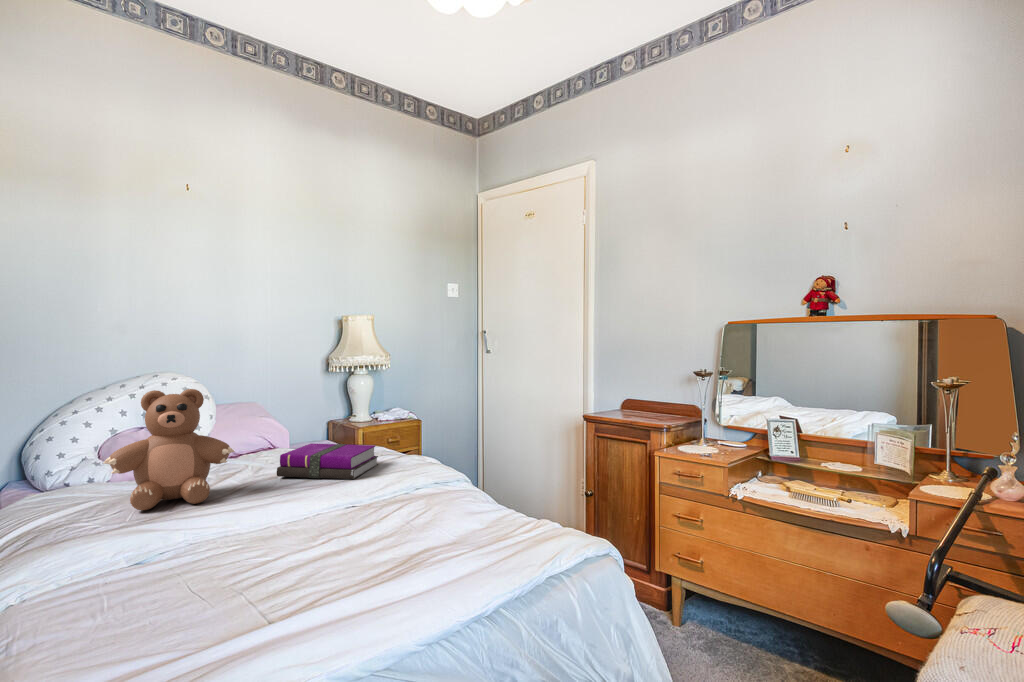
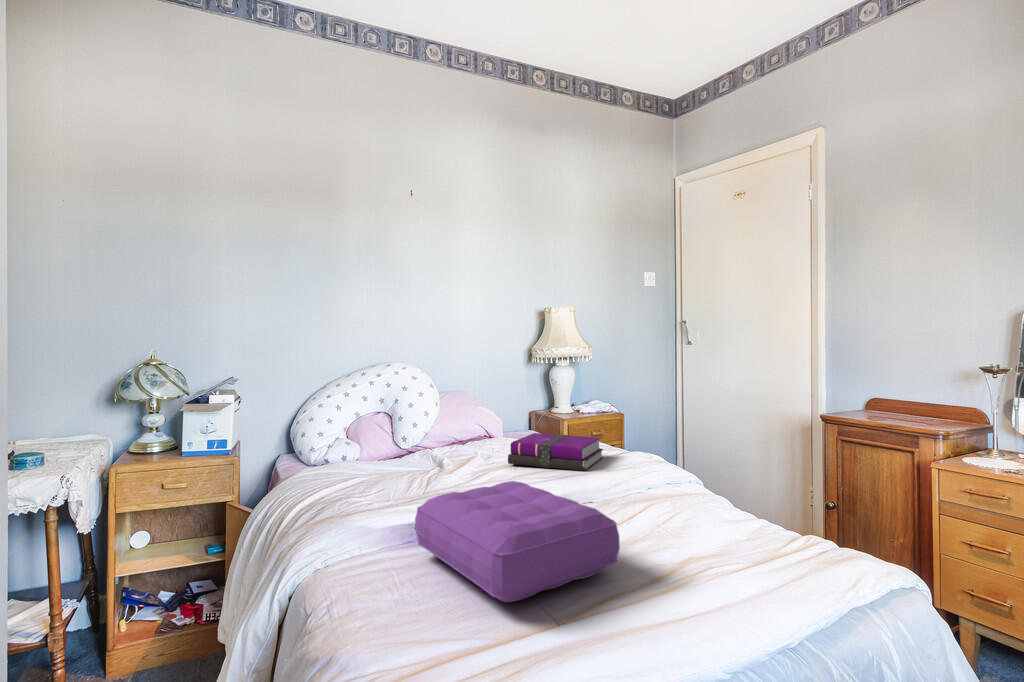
teddy bear: present [103,389,235,510] -> none [366,375,475,488]
pillow: none [141,496,351,620] -> present [415,481,620,602]

